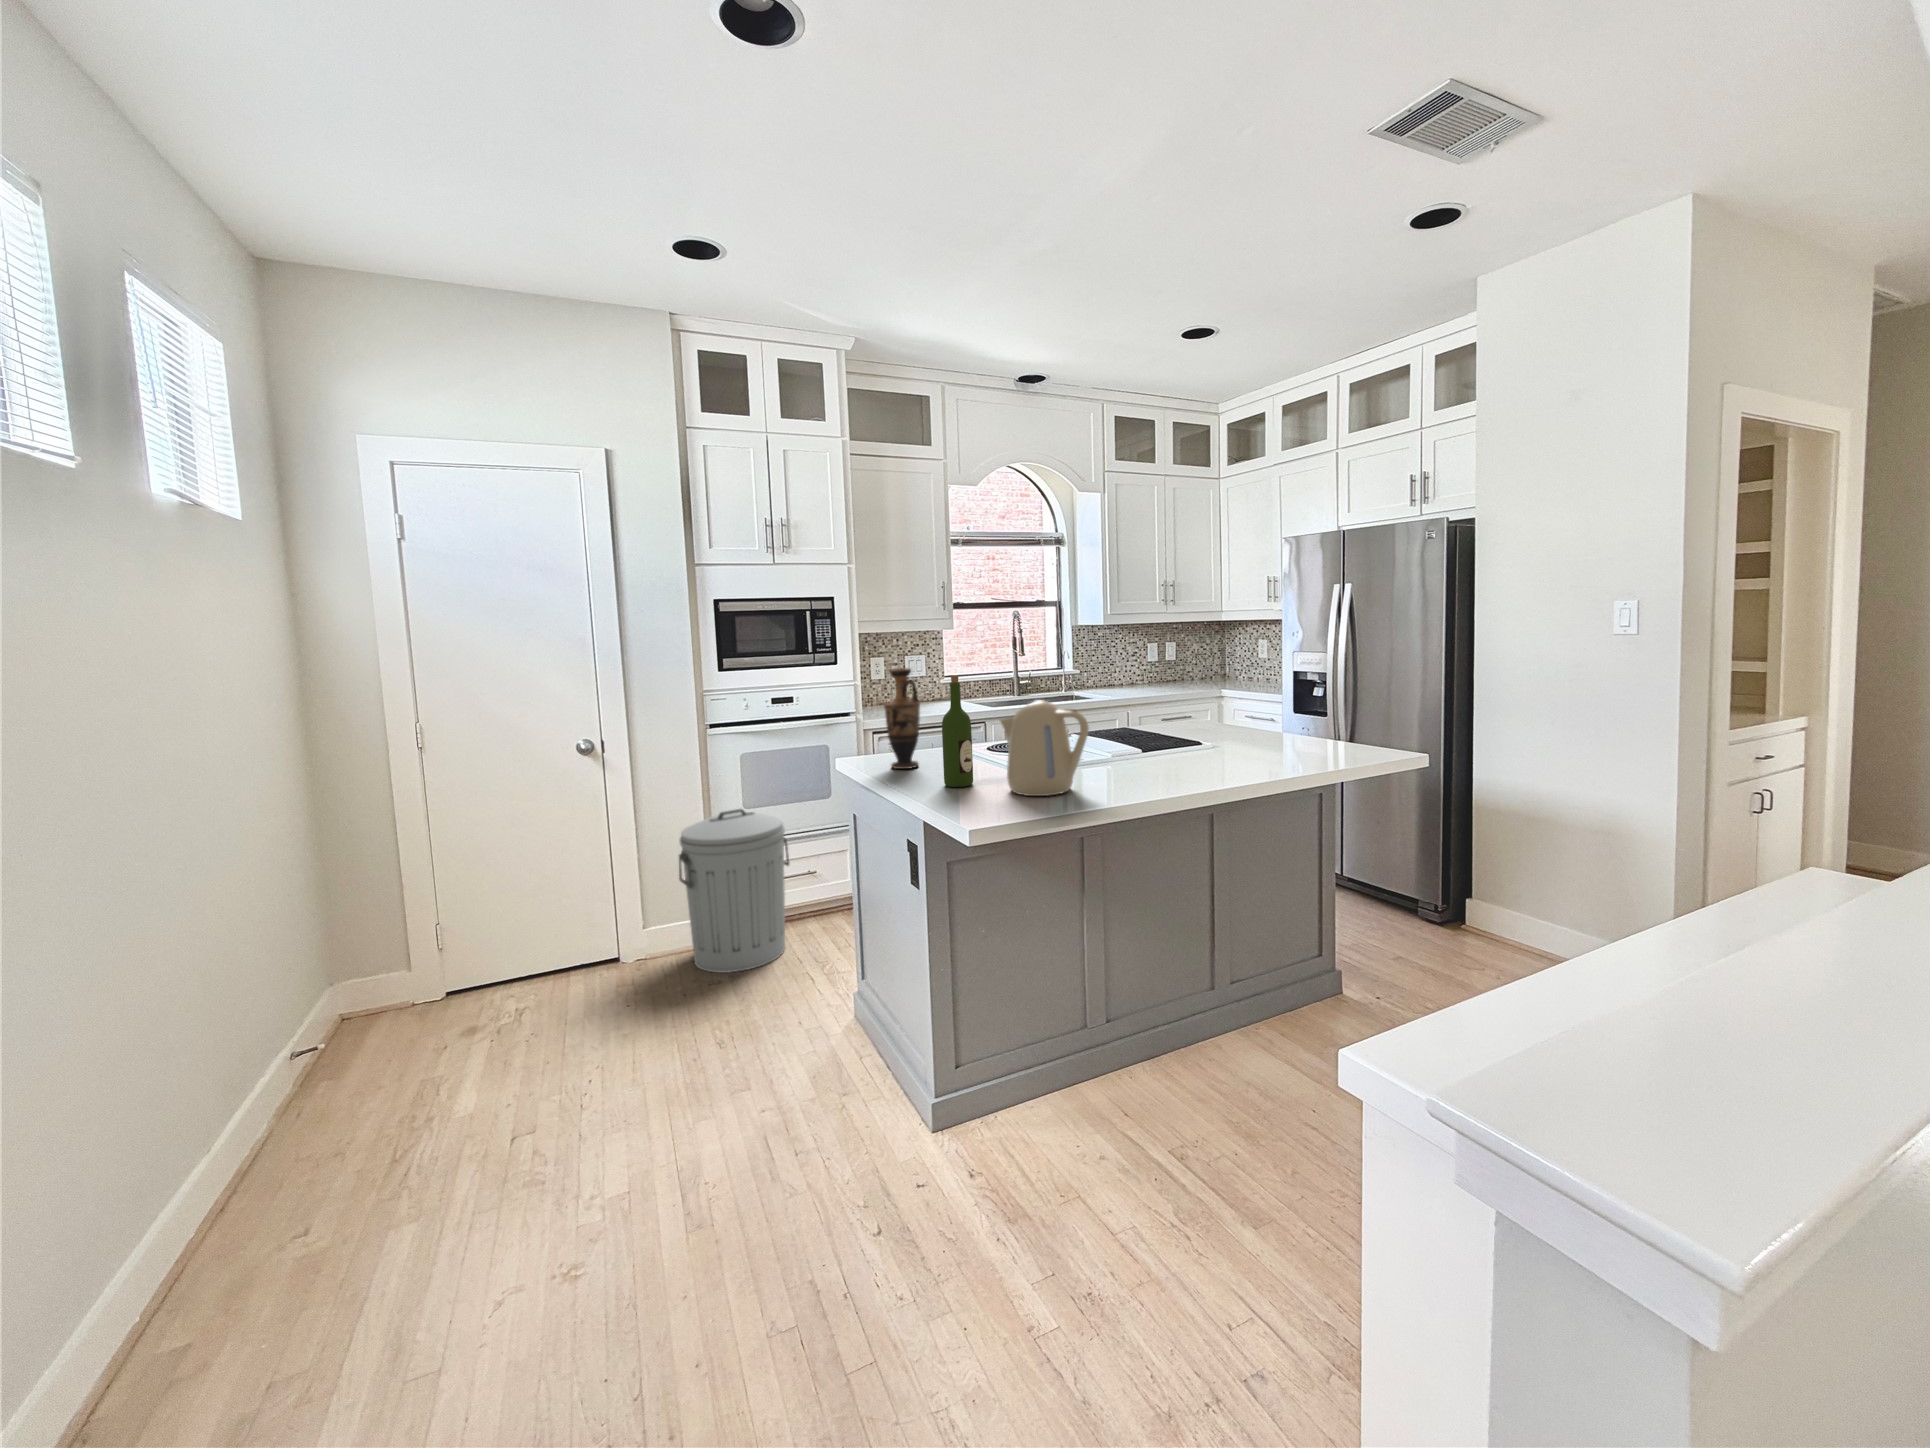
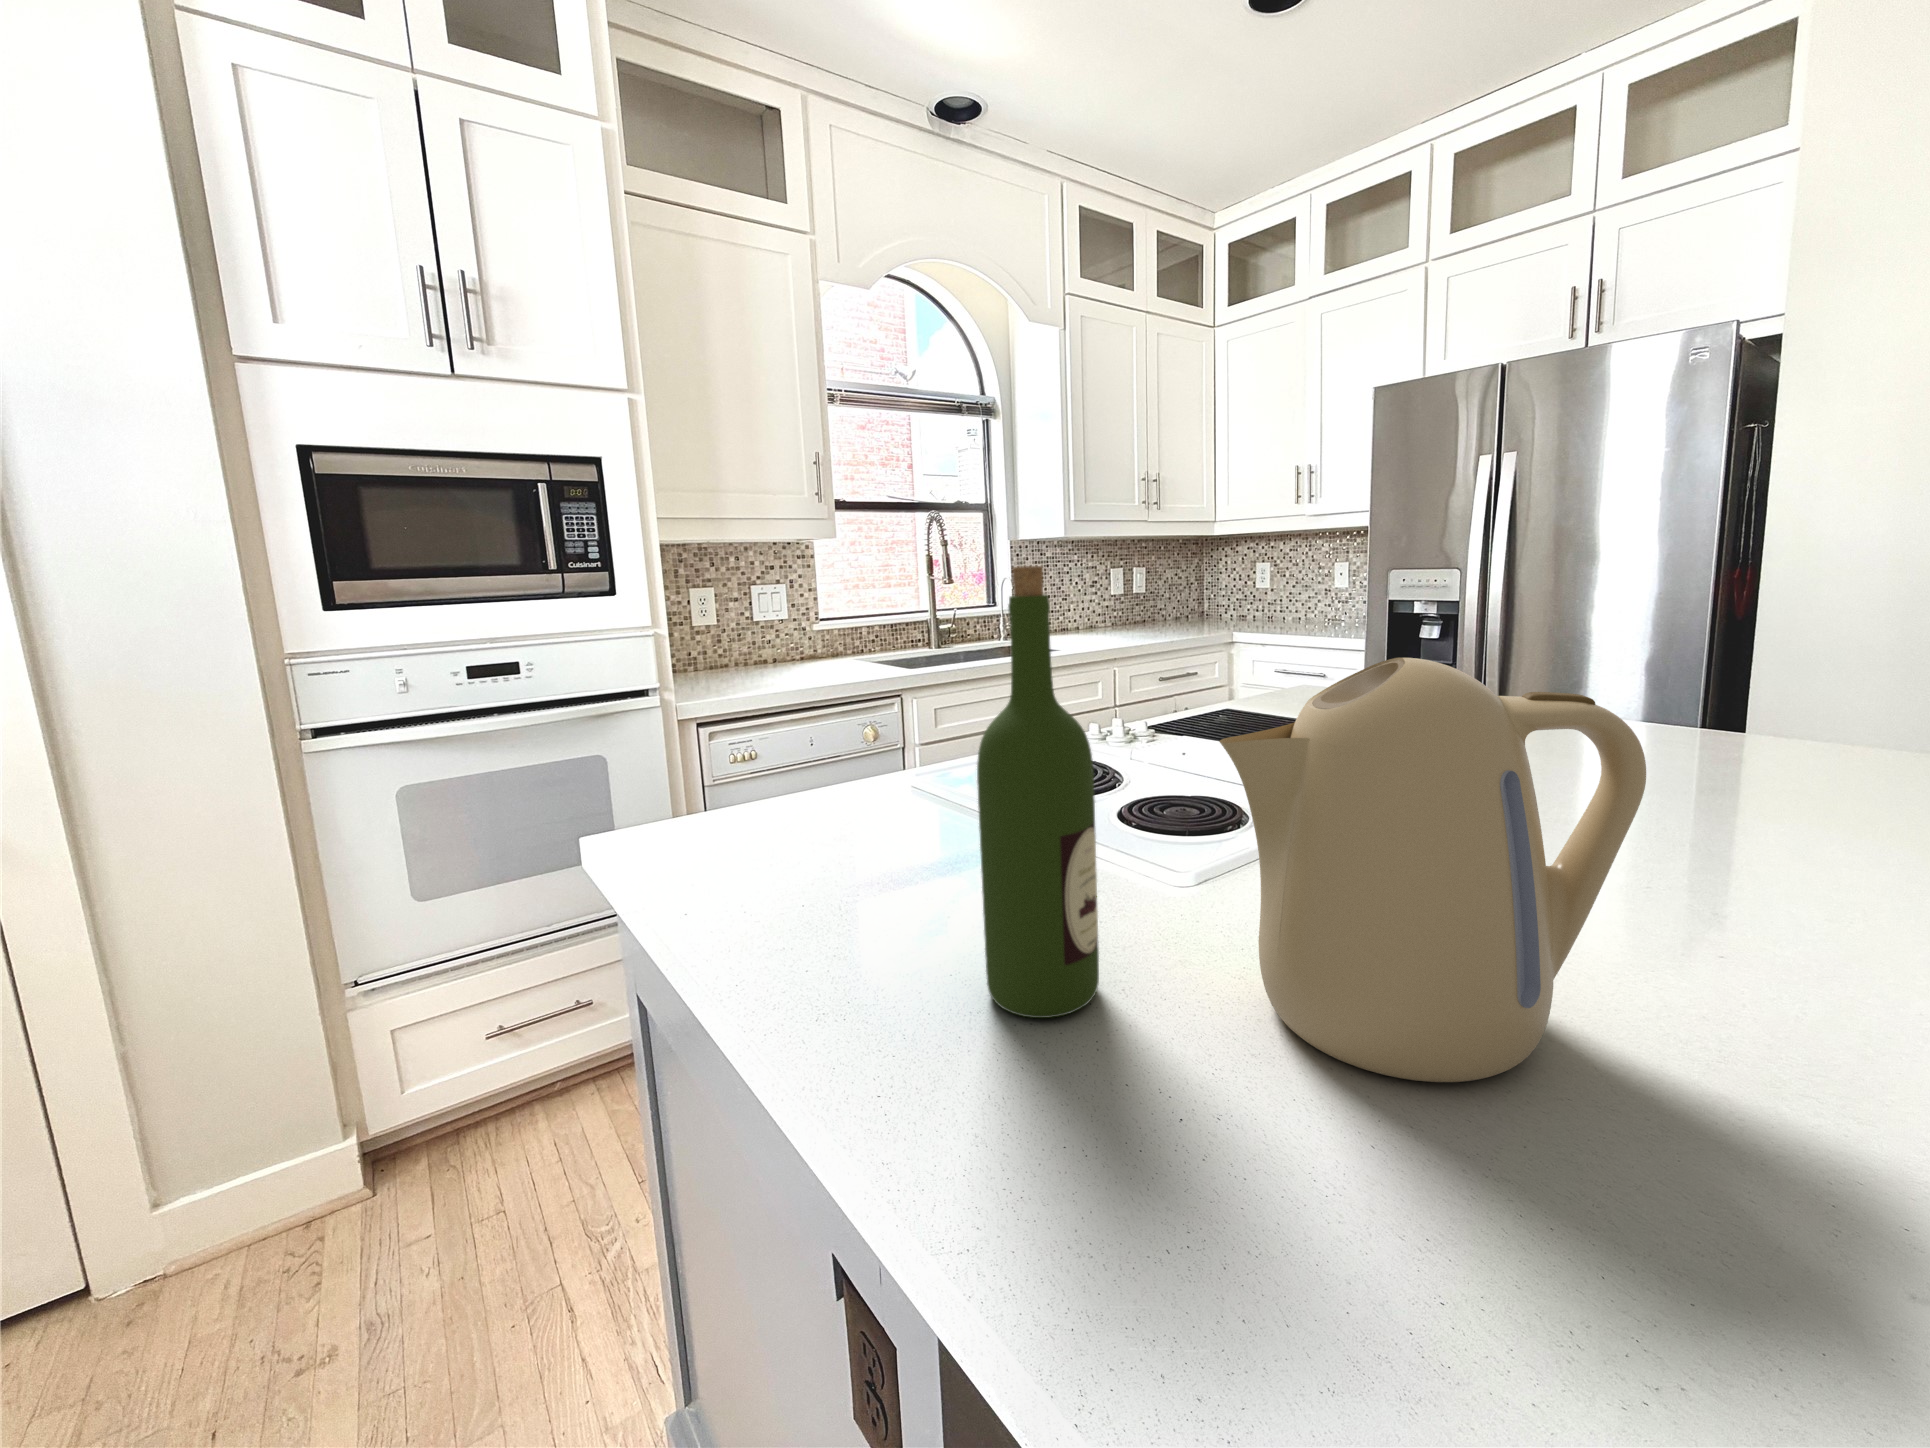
vase: present [884,668,920,769] -> none [723,565,845,895]
trash can: present [679,809,789,973] -> none [211,916,518,1316]

